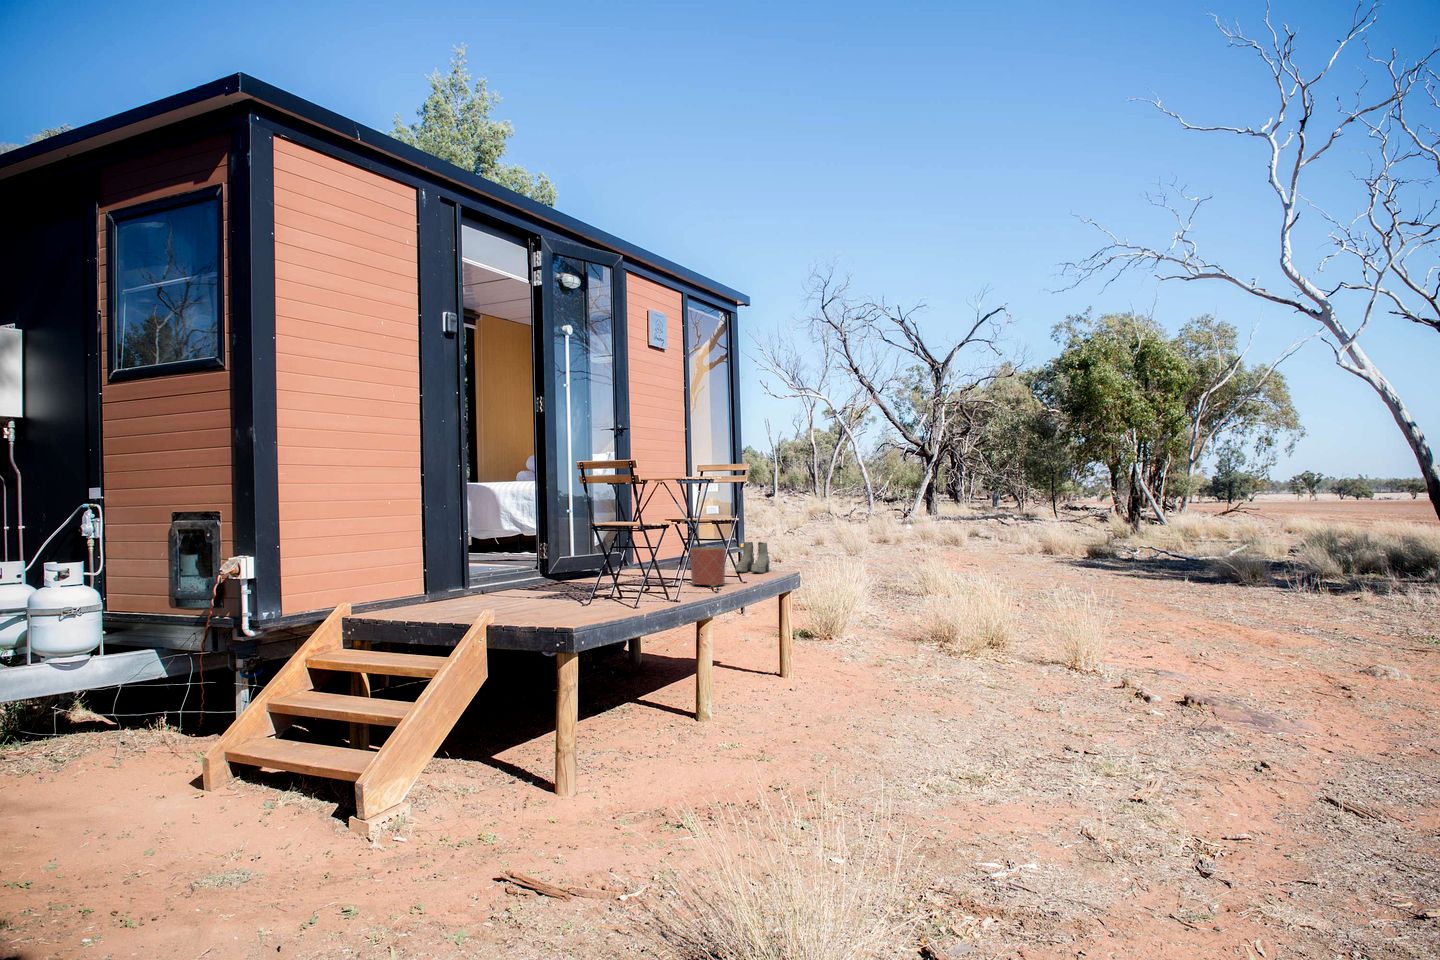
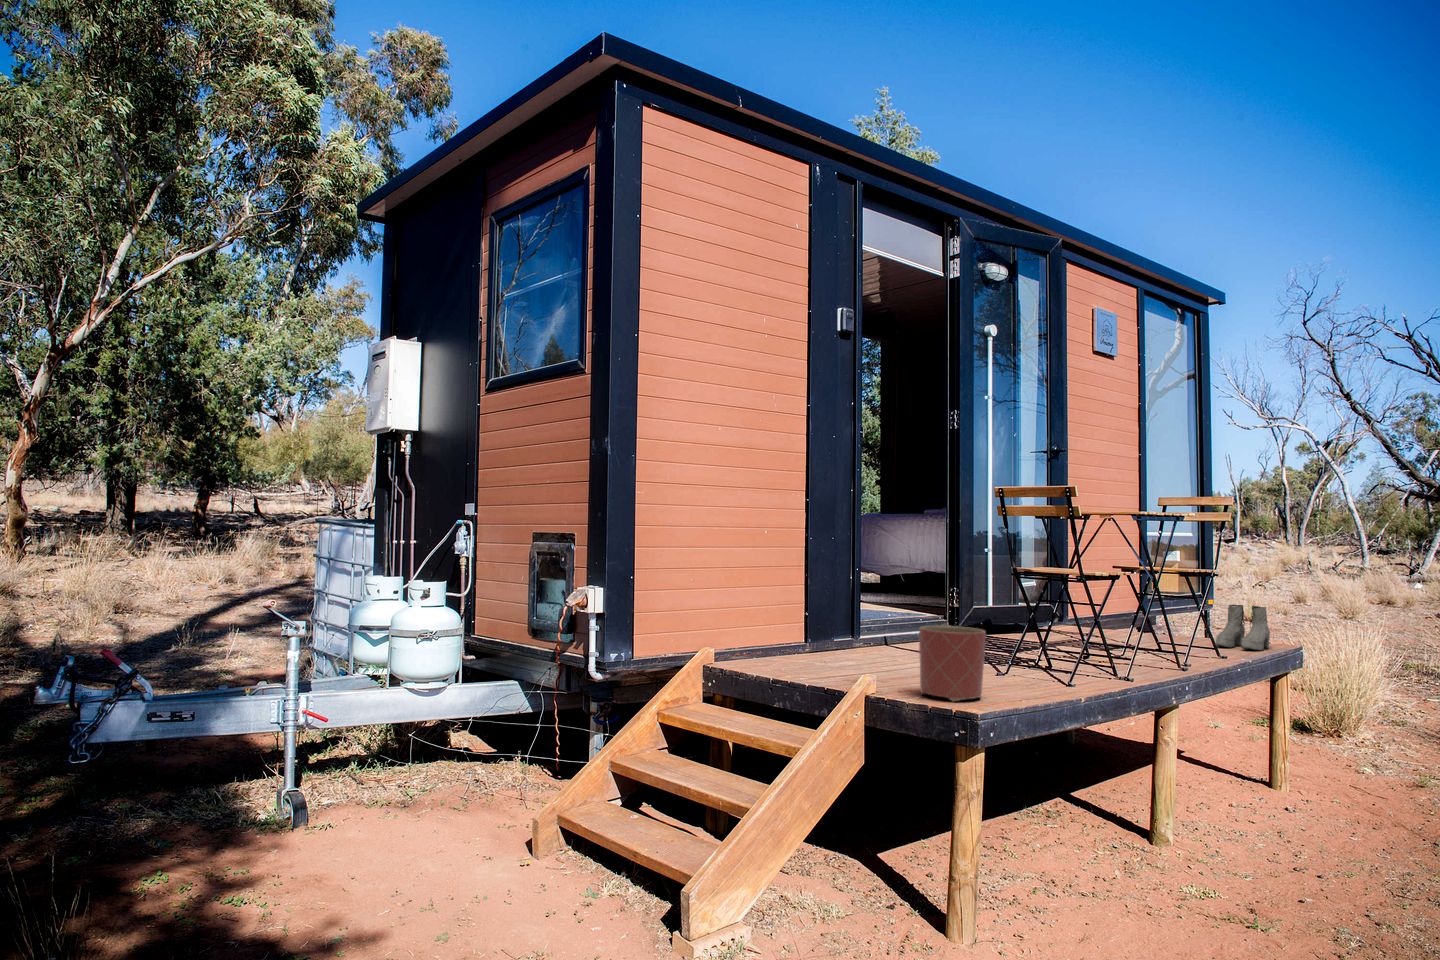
planter: present [690,547,726,587] -> present [919,626,986,701]

